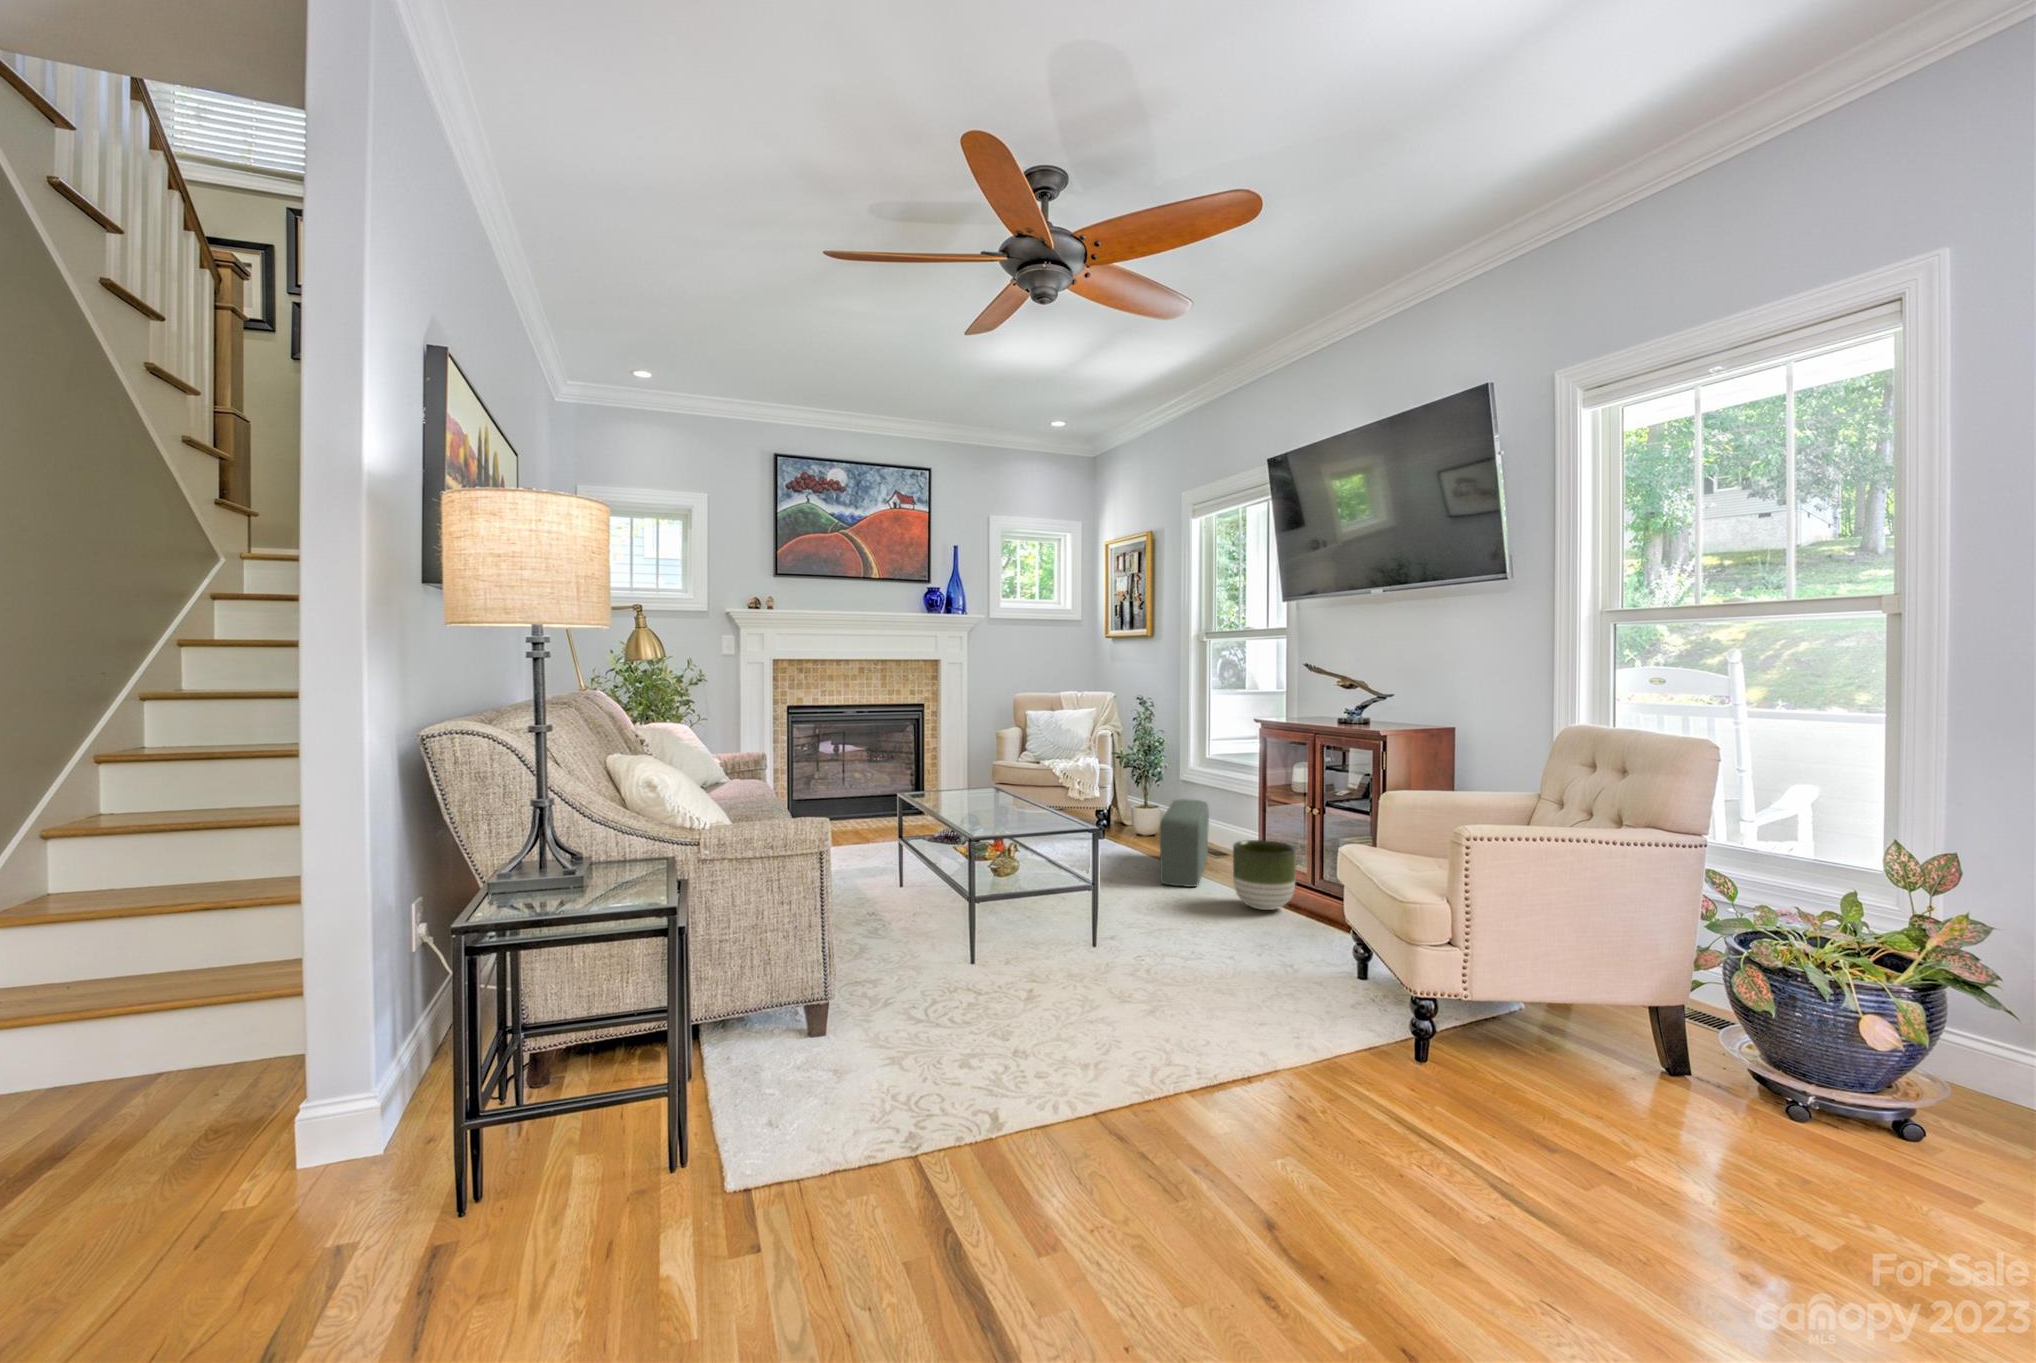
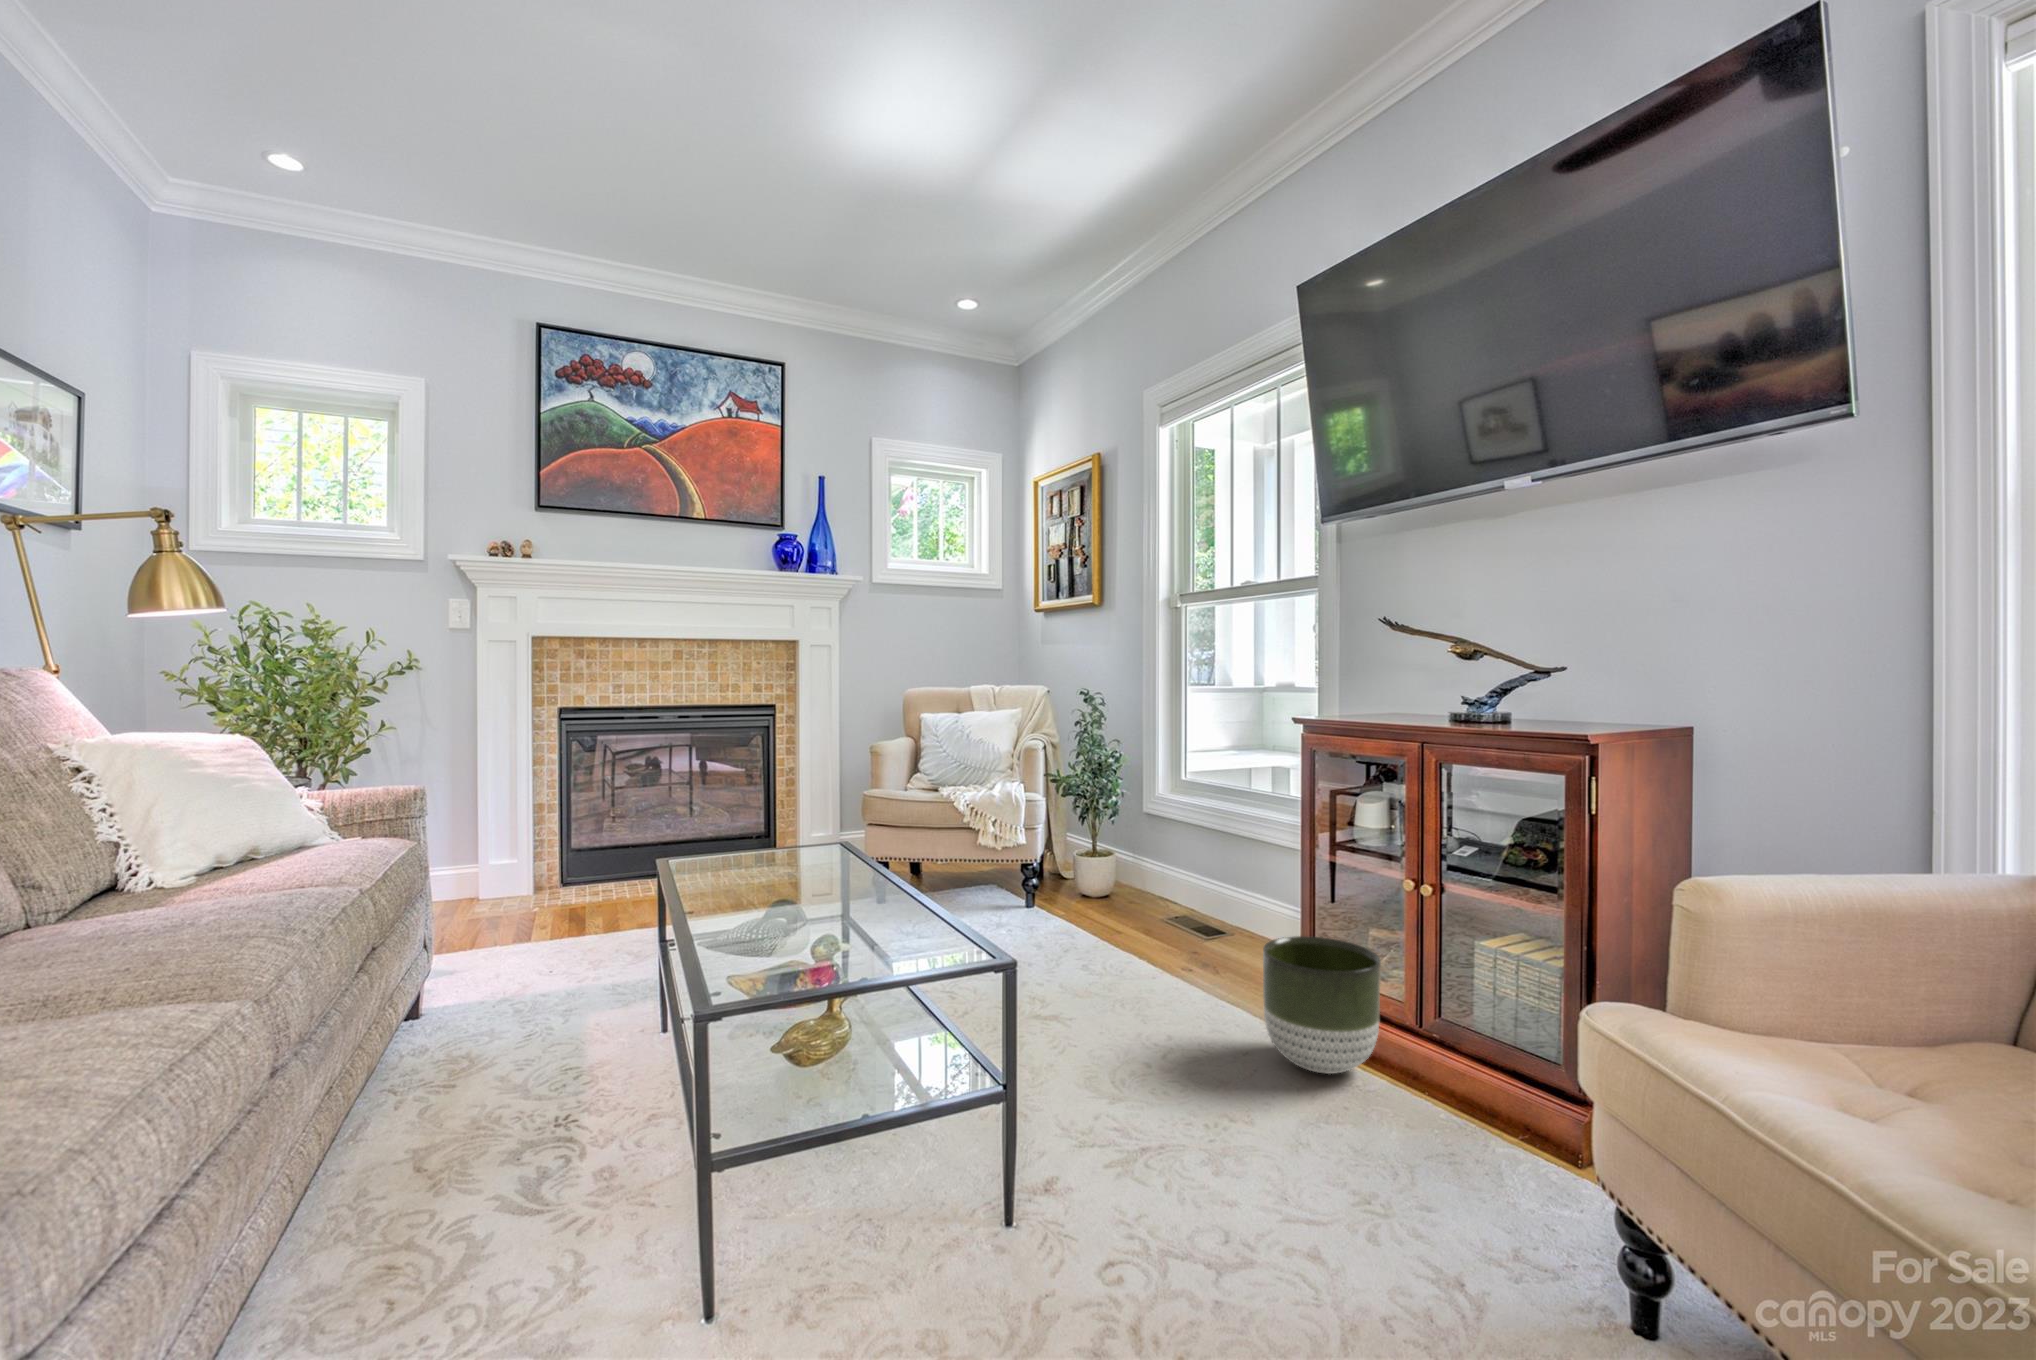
pouf: present [1159,799,1209,887] -> none [1127,852,1198,1012]

